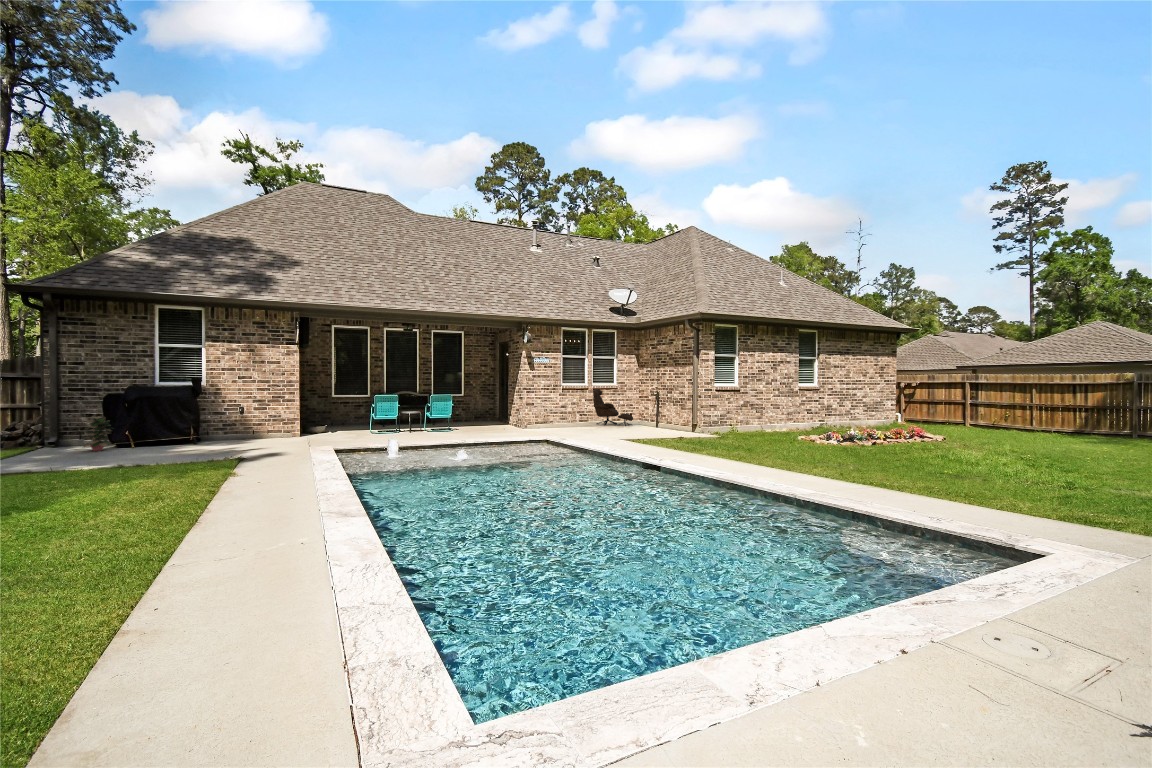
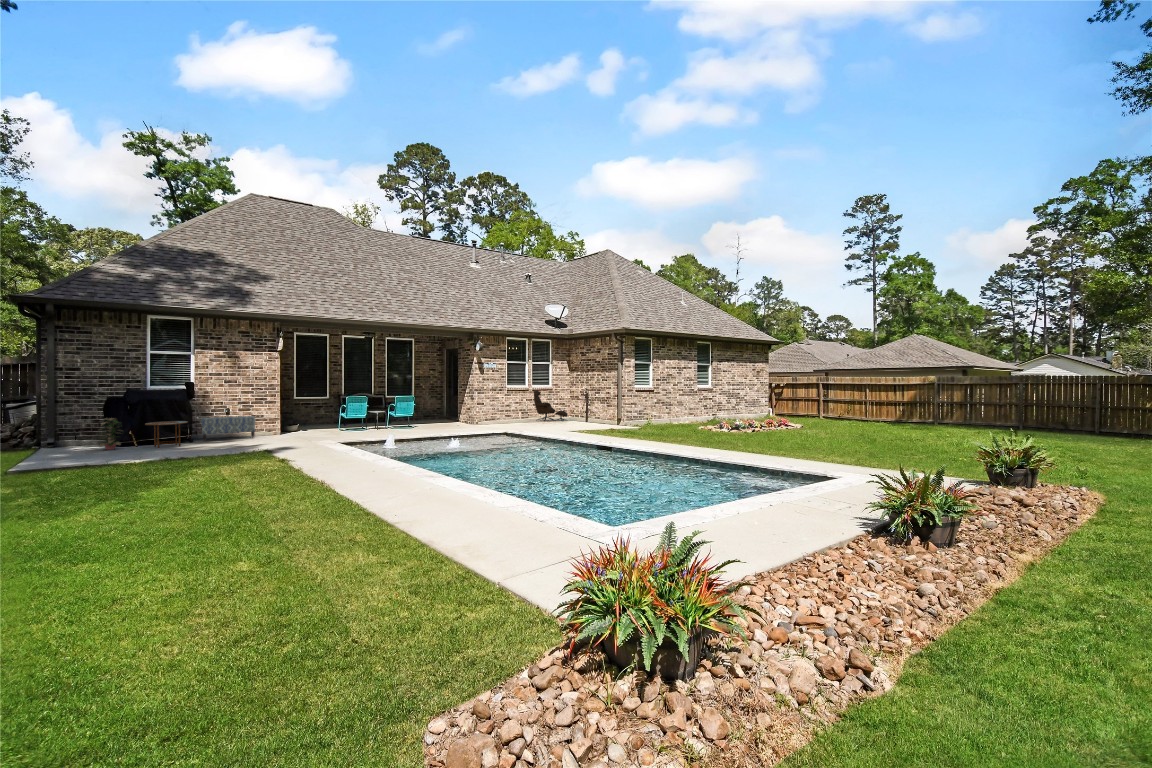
bench: none [206,415,270,442] -> present [201,416,256,441]
side table: none [132,420,183,451] -> present [145,421,188,448]

